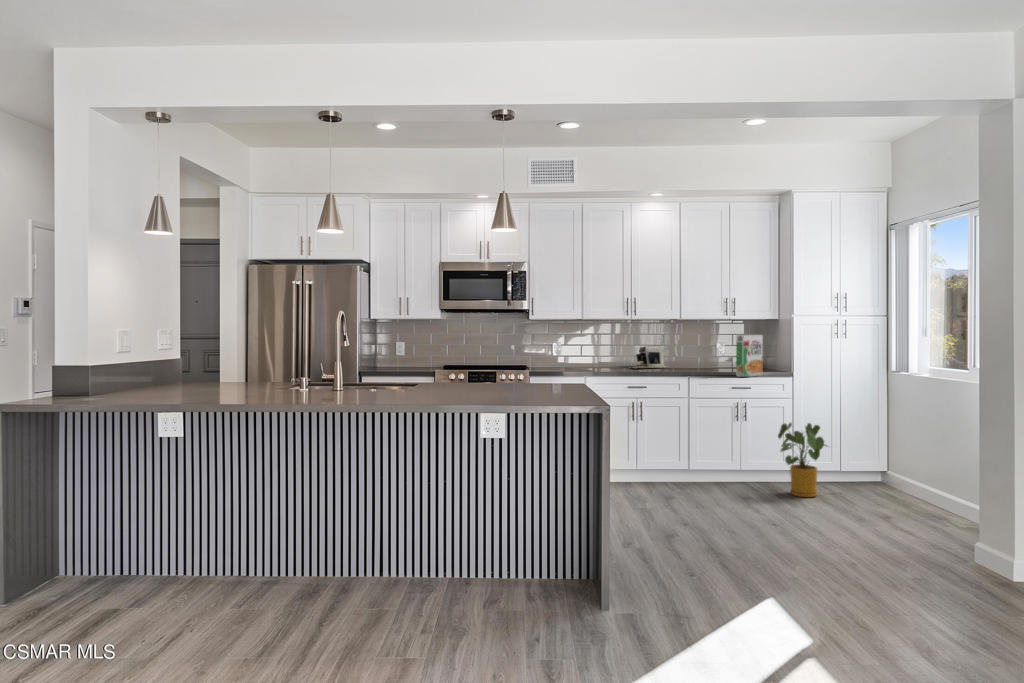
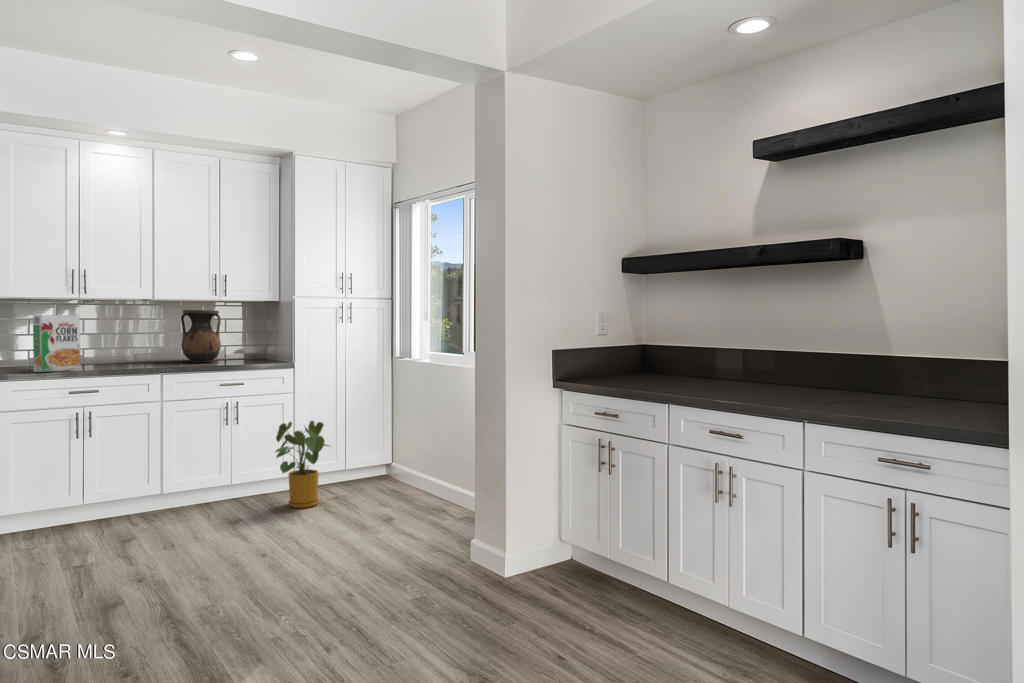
vase: none [699,327,729,369] -> present [181,310,221,362]
cereal box: present [736,335,763,377] -> present [33,315,80,372]
coffee maker: present [633,346,669,368] -> none [78,333,142,364]

